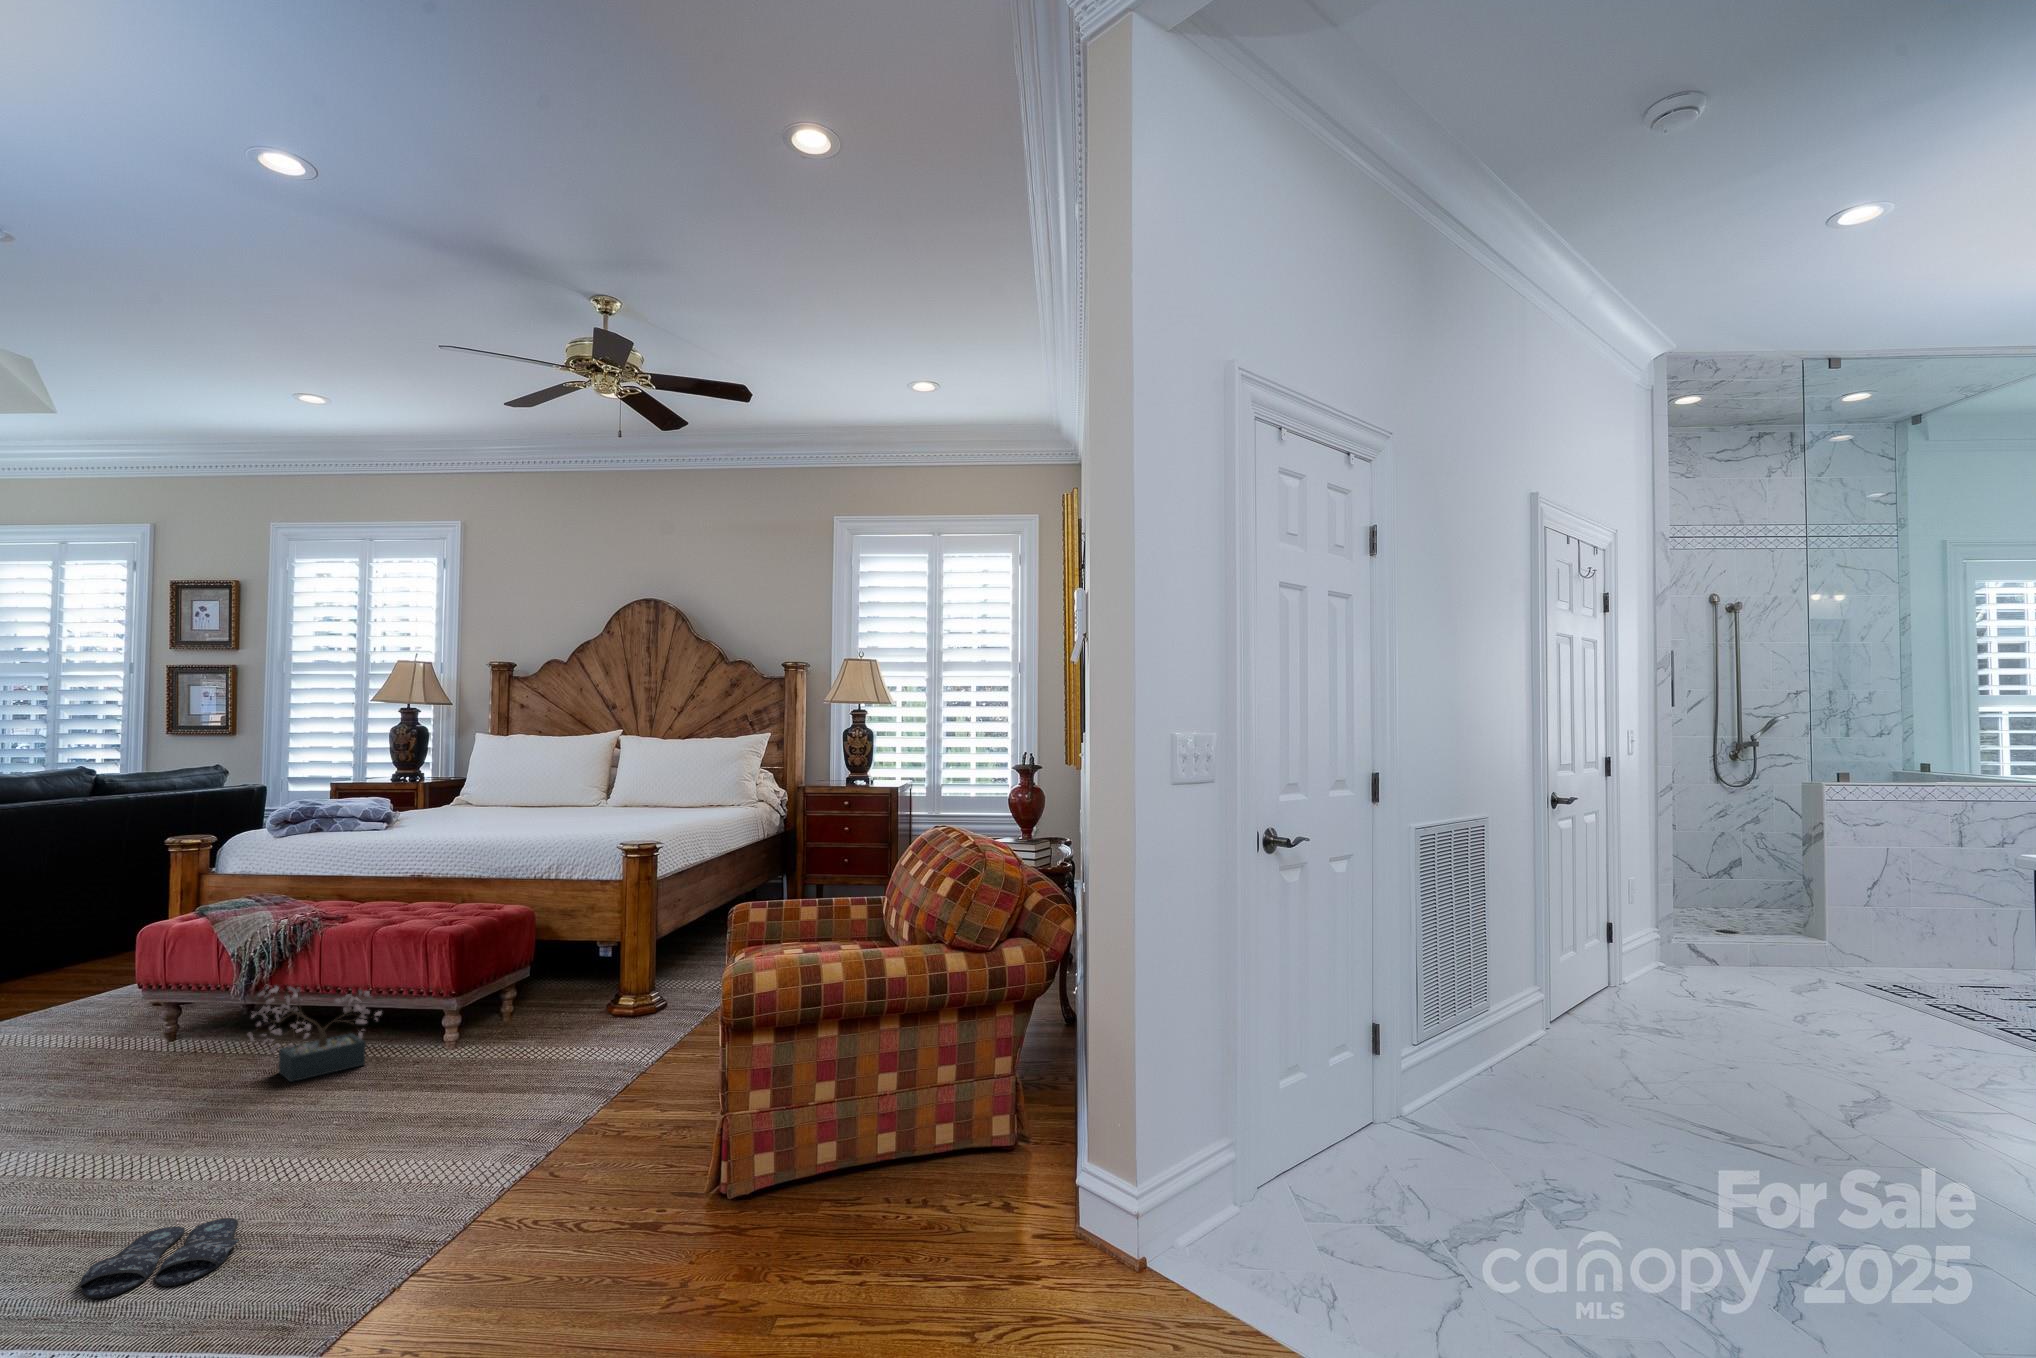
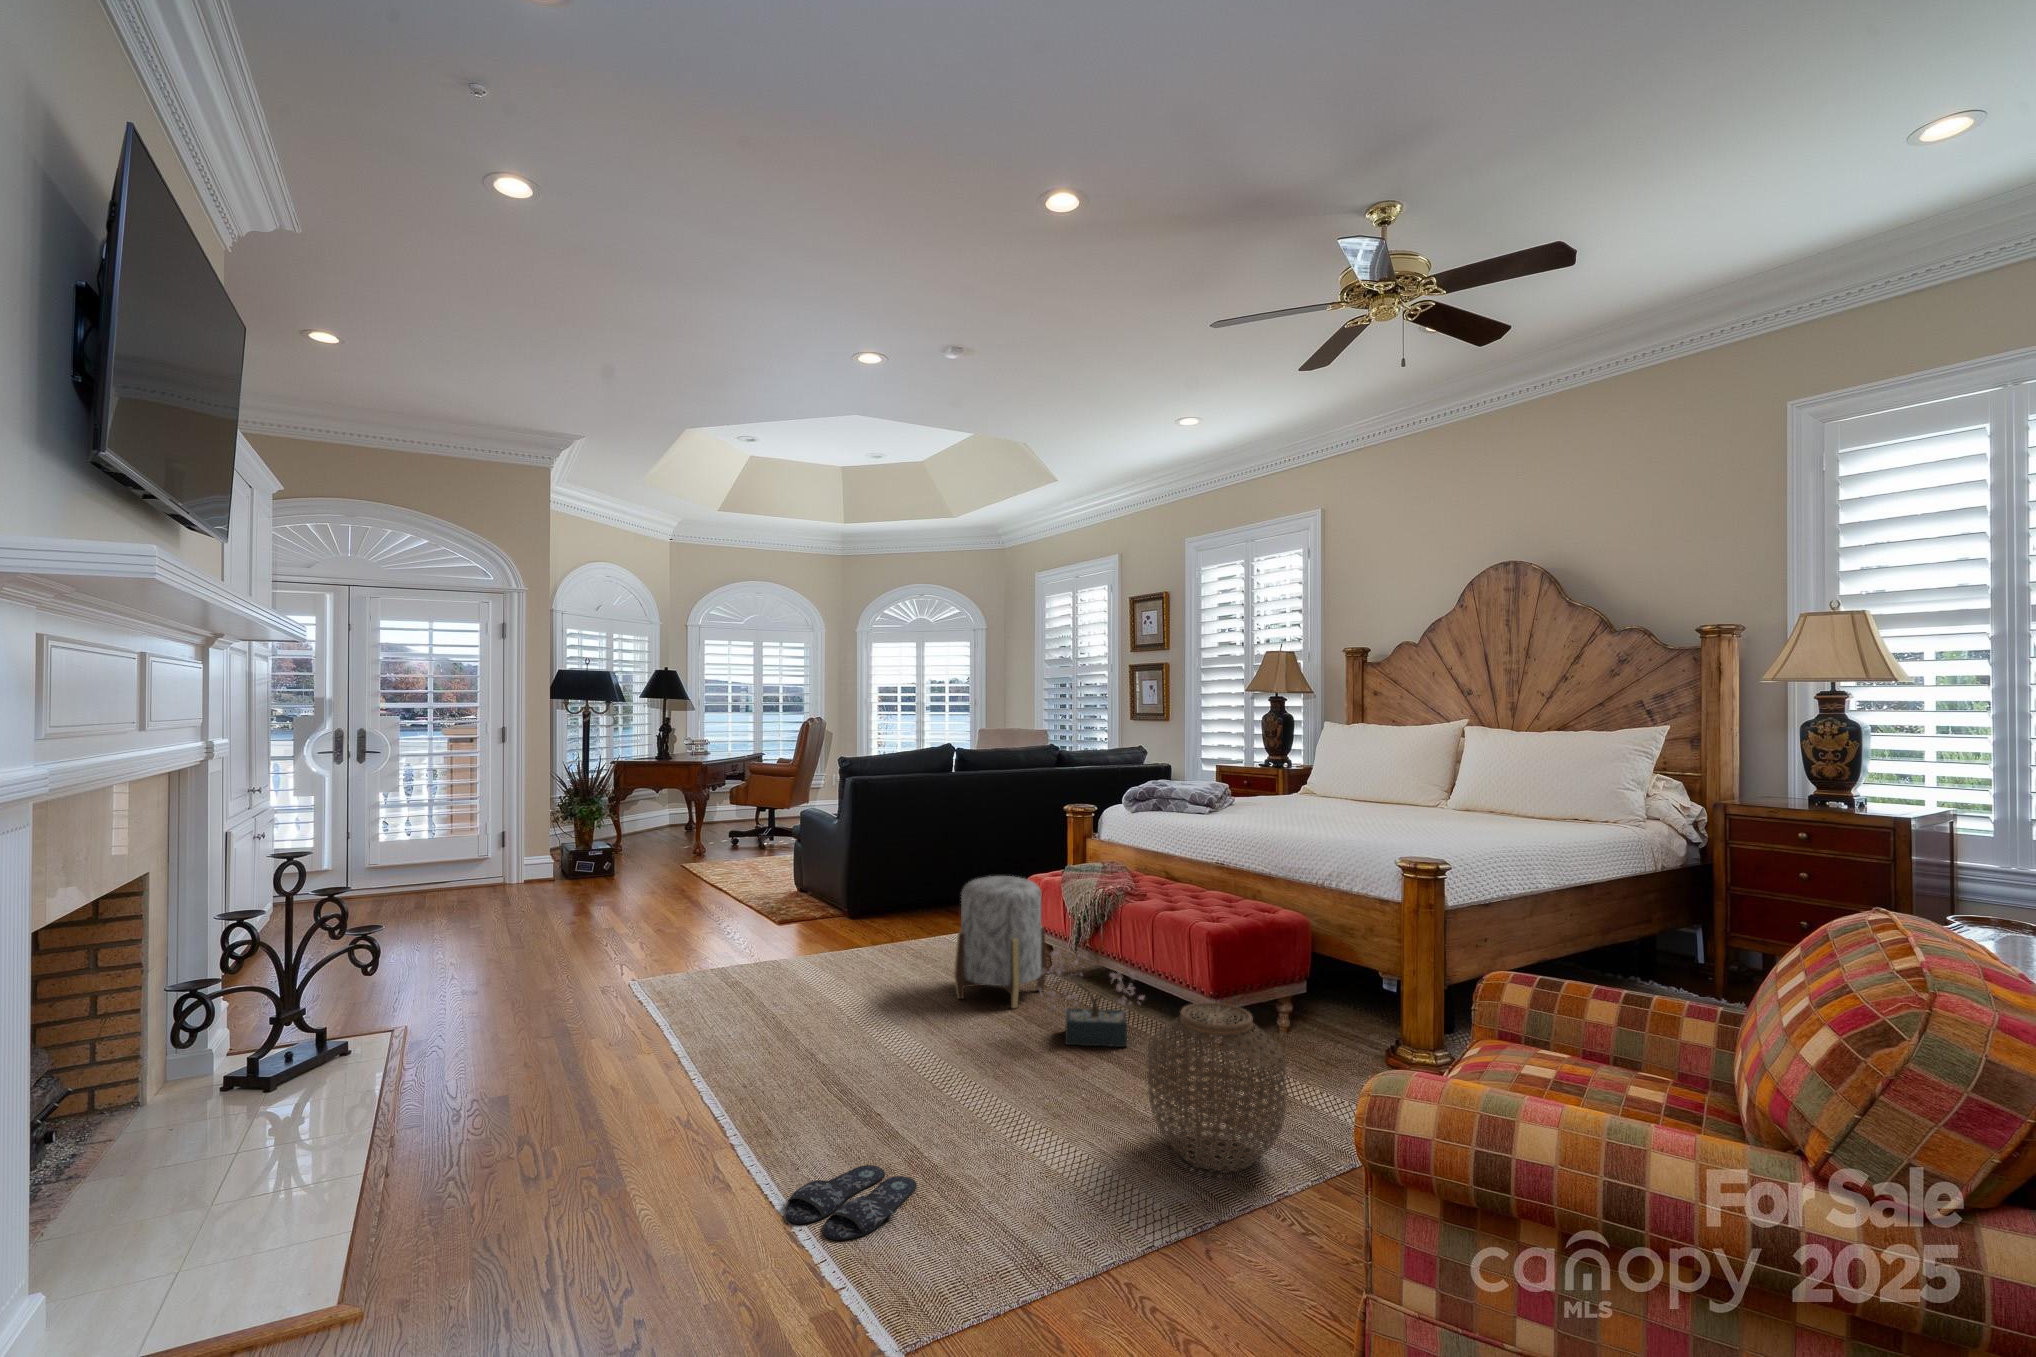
stool: none [78,926,215,1087] -> present [954,876,1047,1008]
woven basket: none [456,976,583,1114] -> present [1148,1002,1286,1172]

